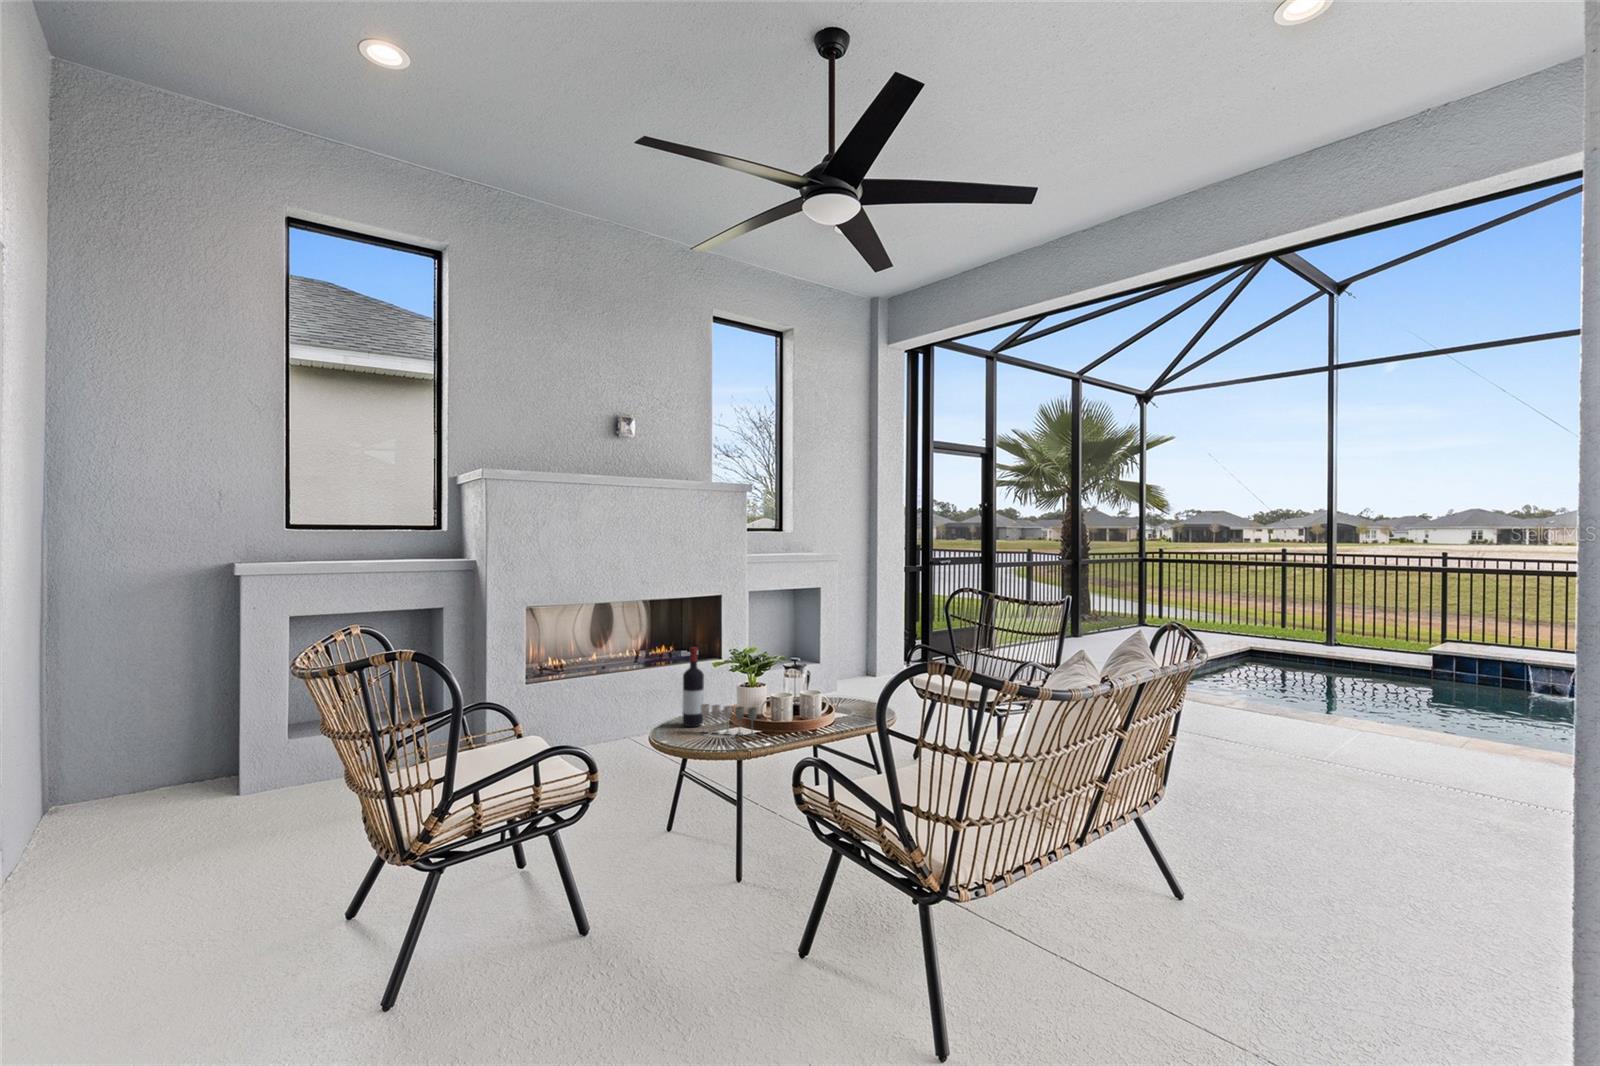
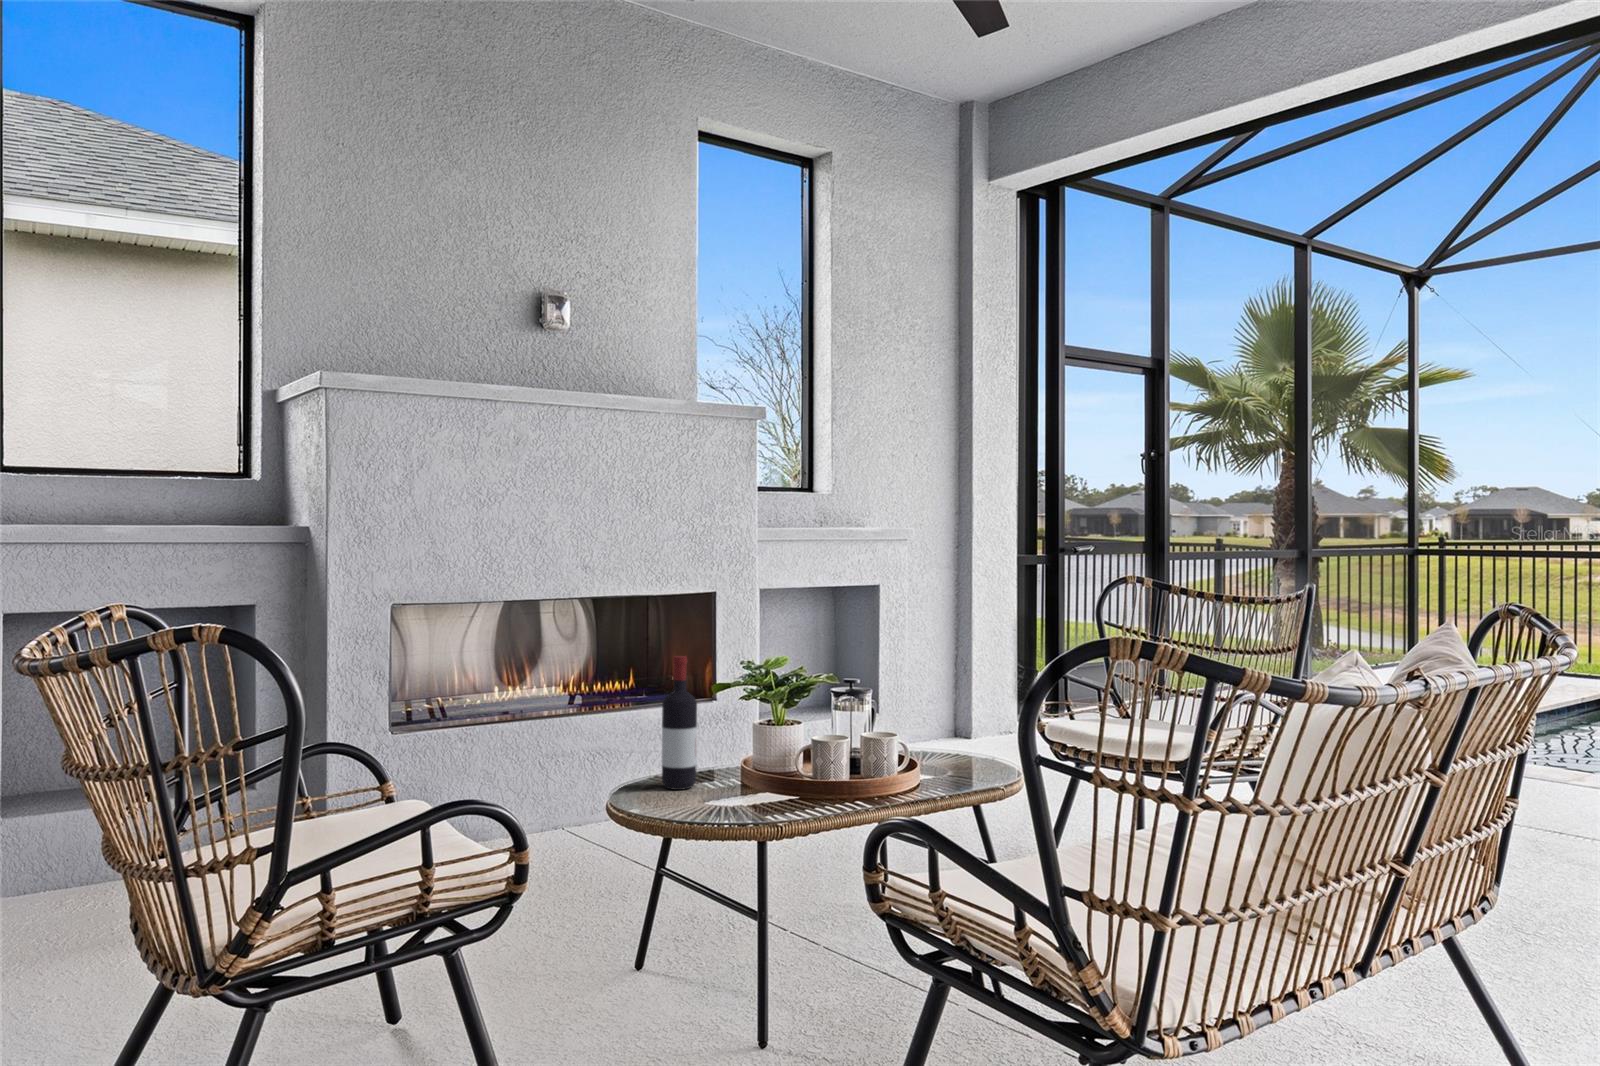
wine glass: present [701,704,757,737] -> none [693,749,789,803]

